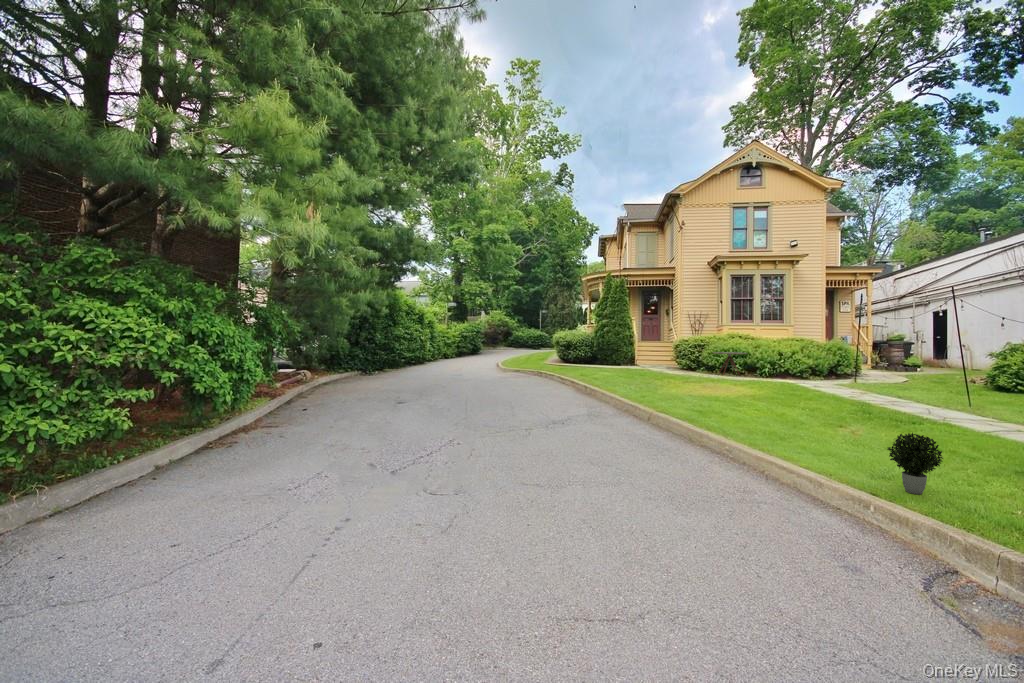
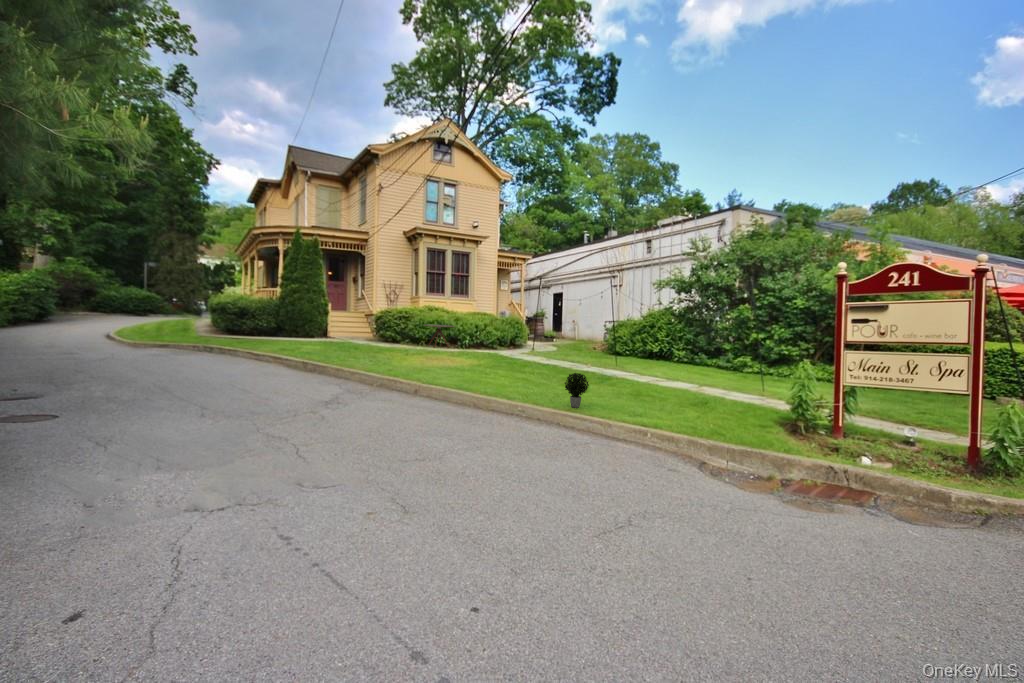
potted plant: present [887,433,943,494] -> present [565,373,589,408]

